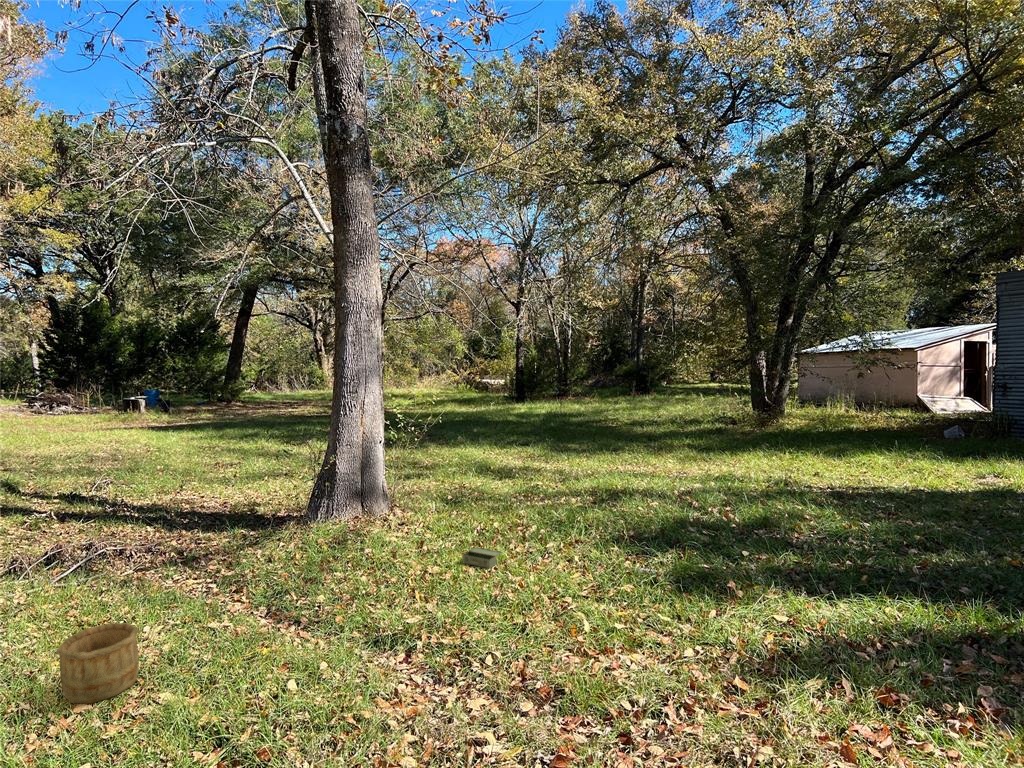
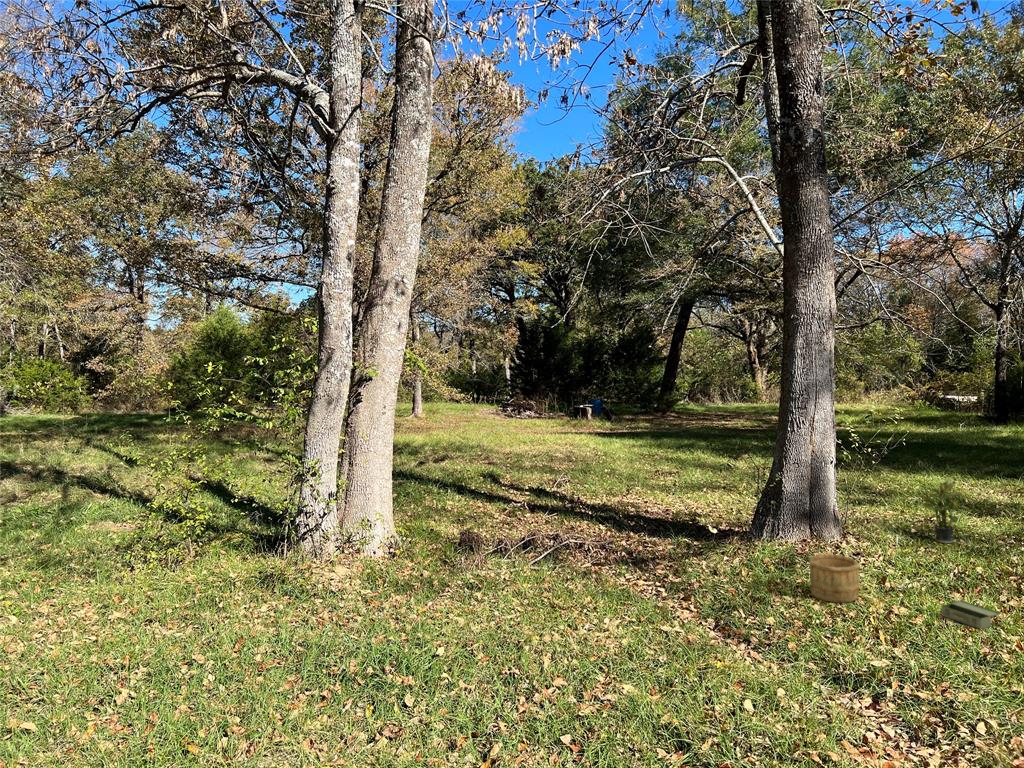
potted plant: none [450,447,479,499] -> present [922,480,962,543]
wooden bucket: present [56,623,138,703] -> present [809,554,860,603]

